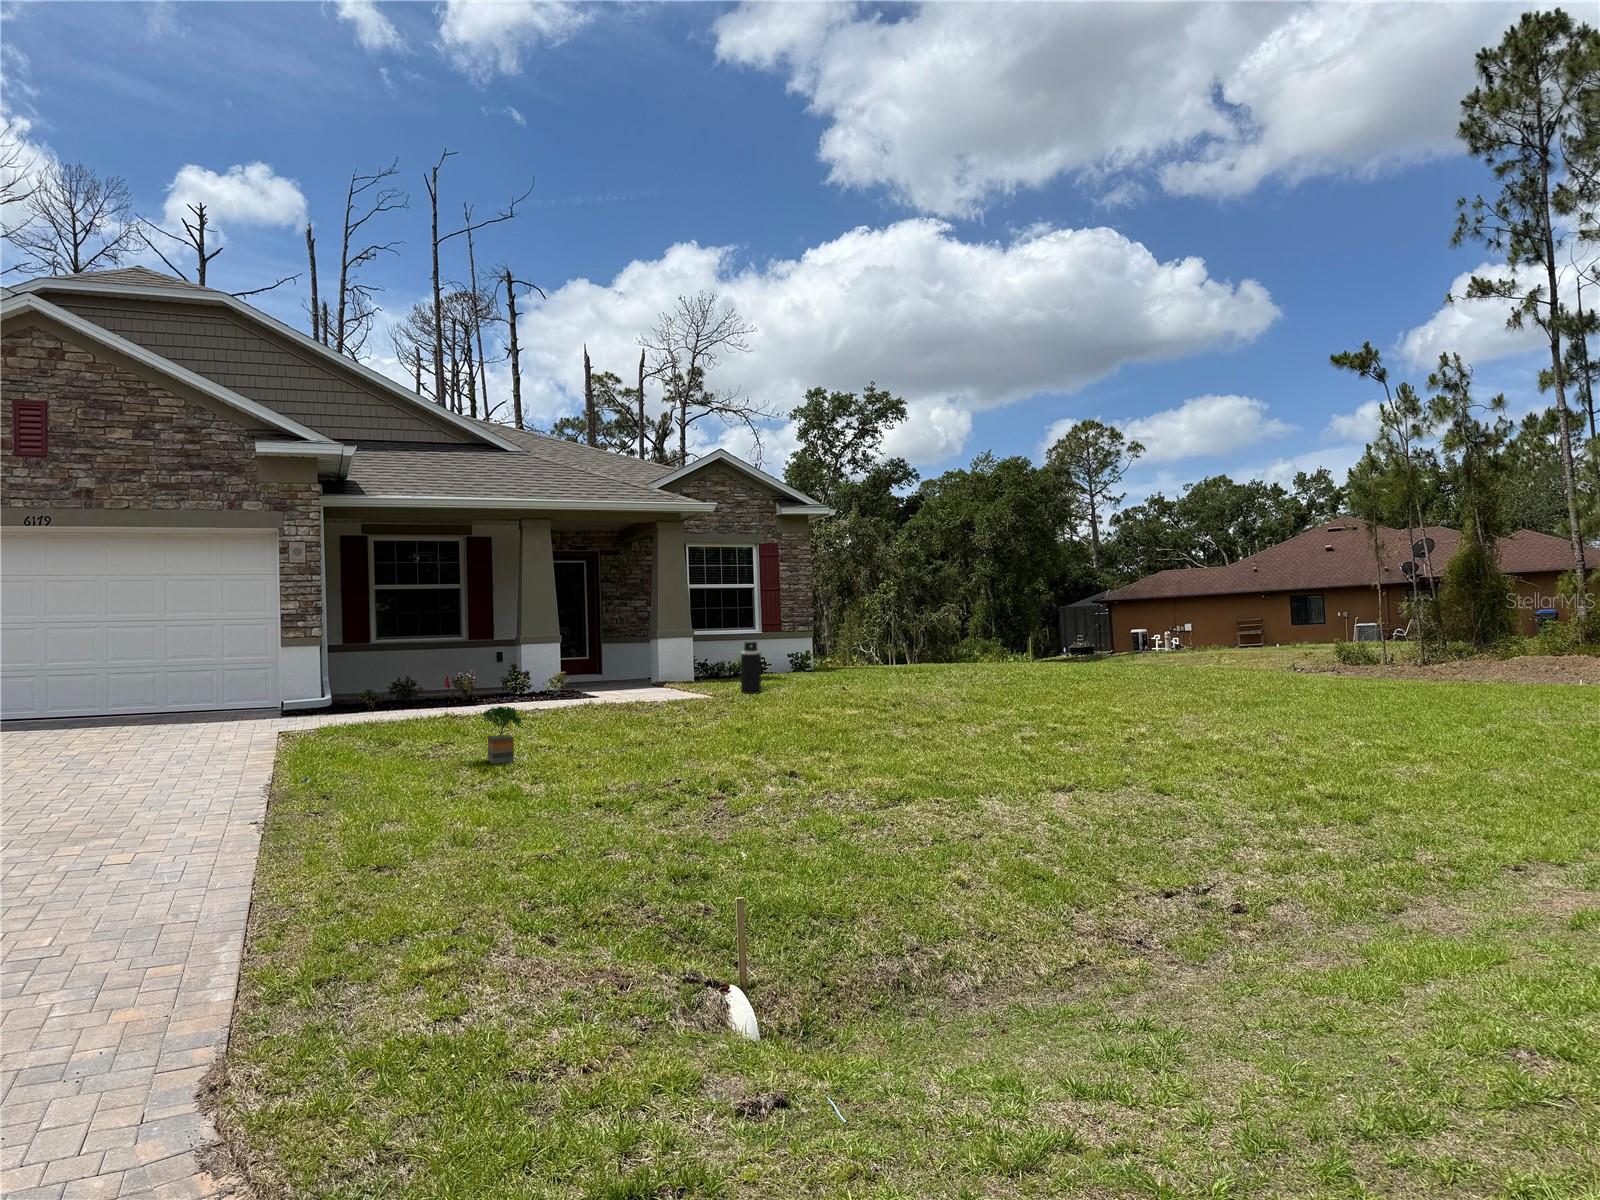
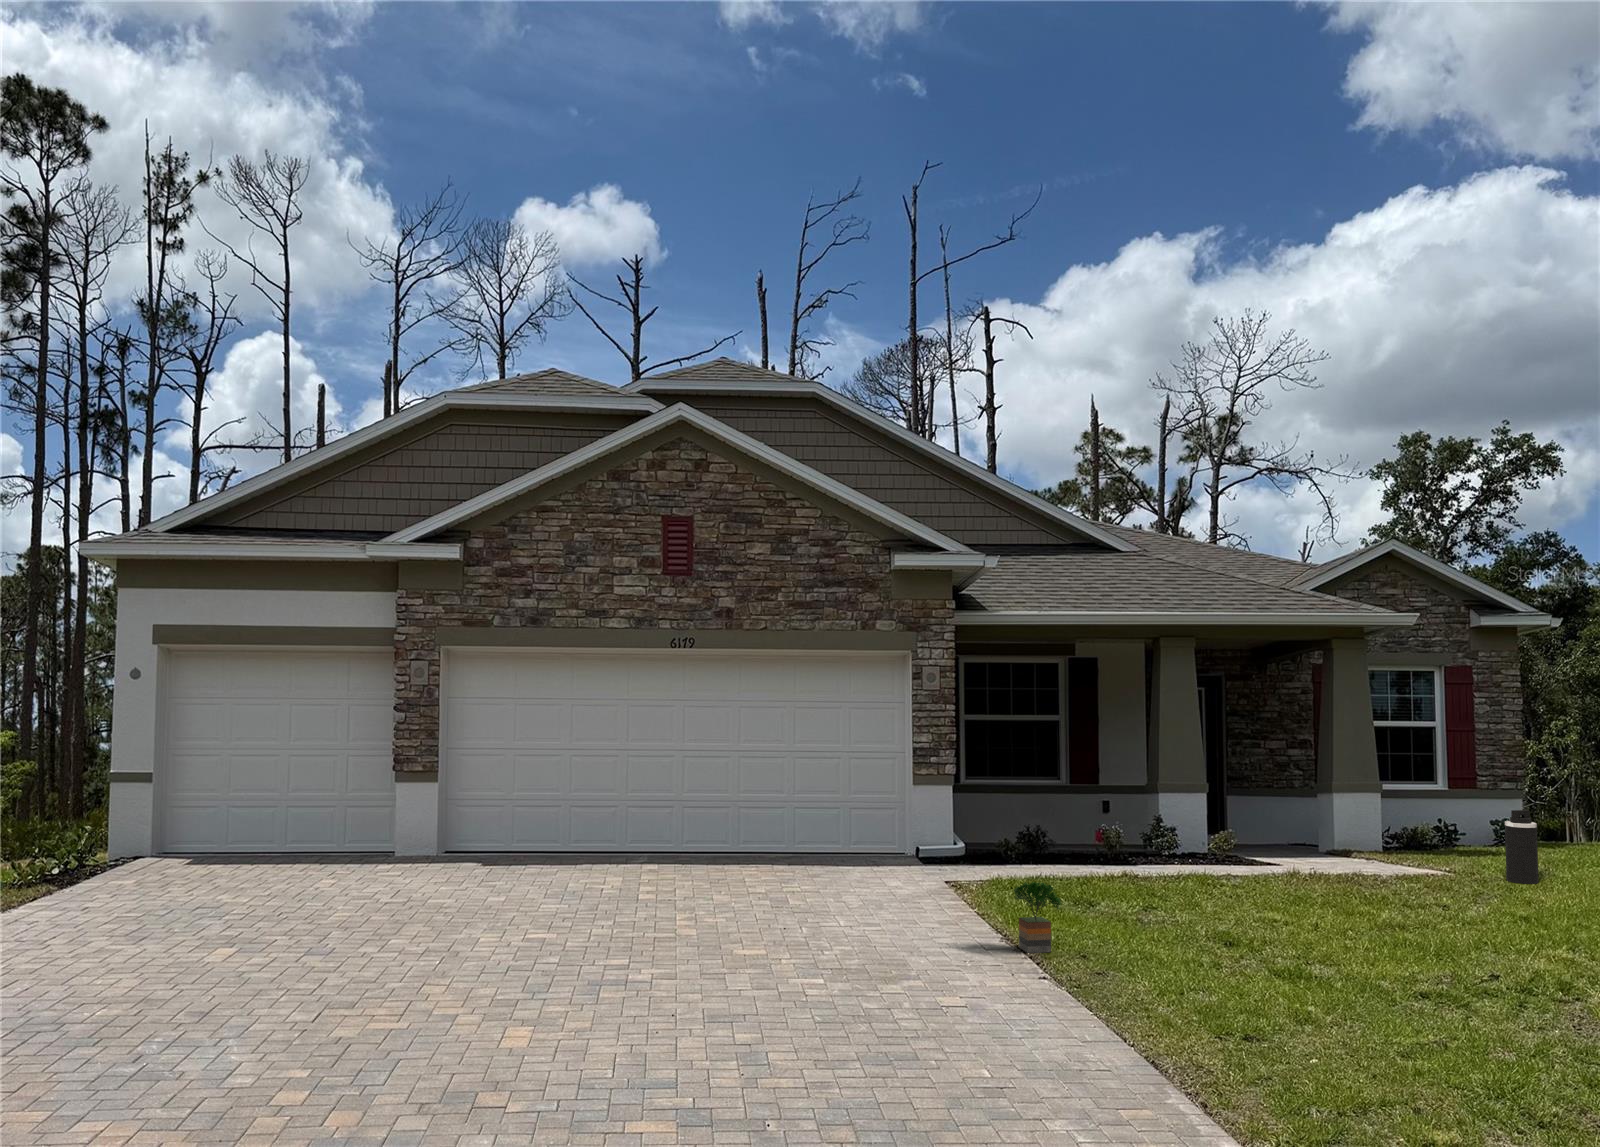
potted tree: present [482,707,521,764] -> present [1014,882,1061,953]

